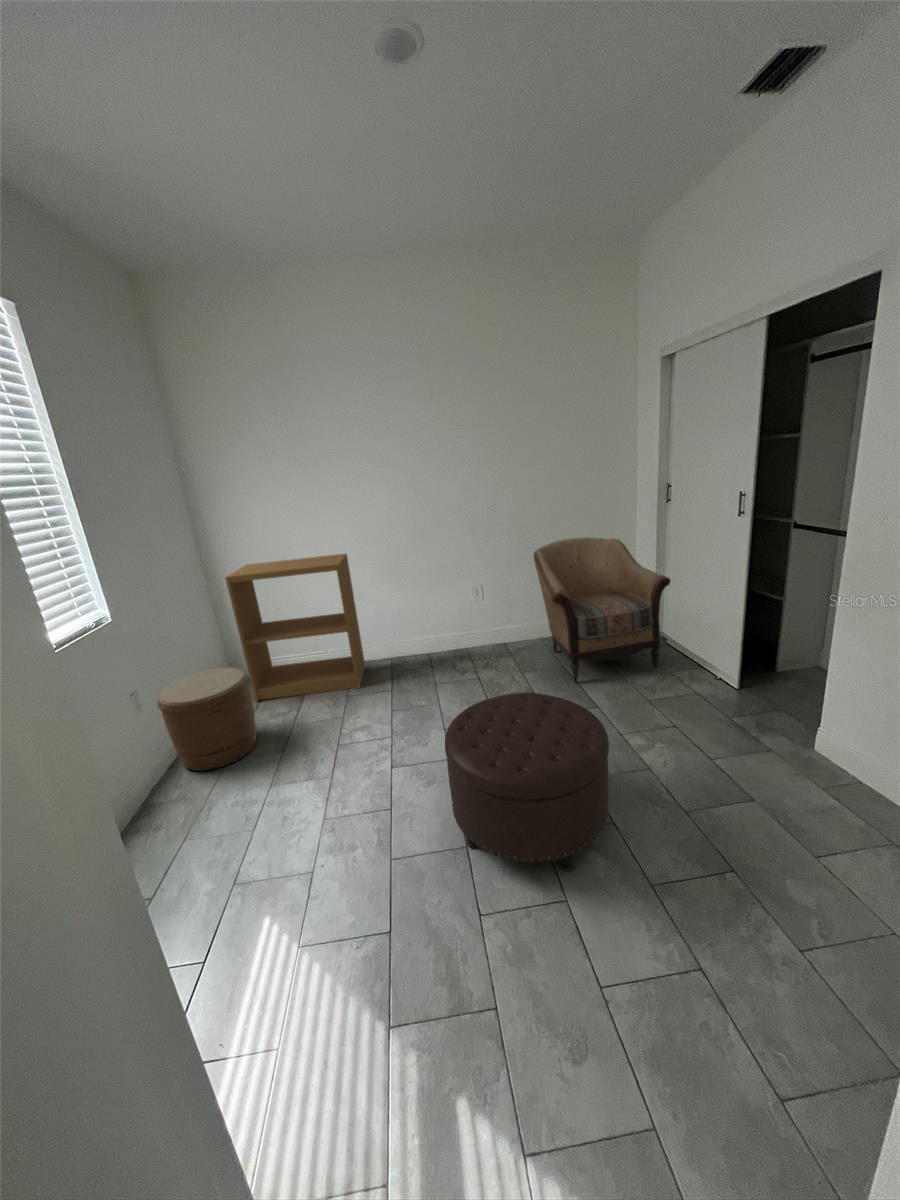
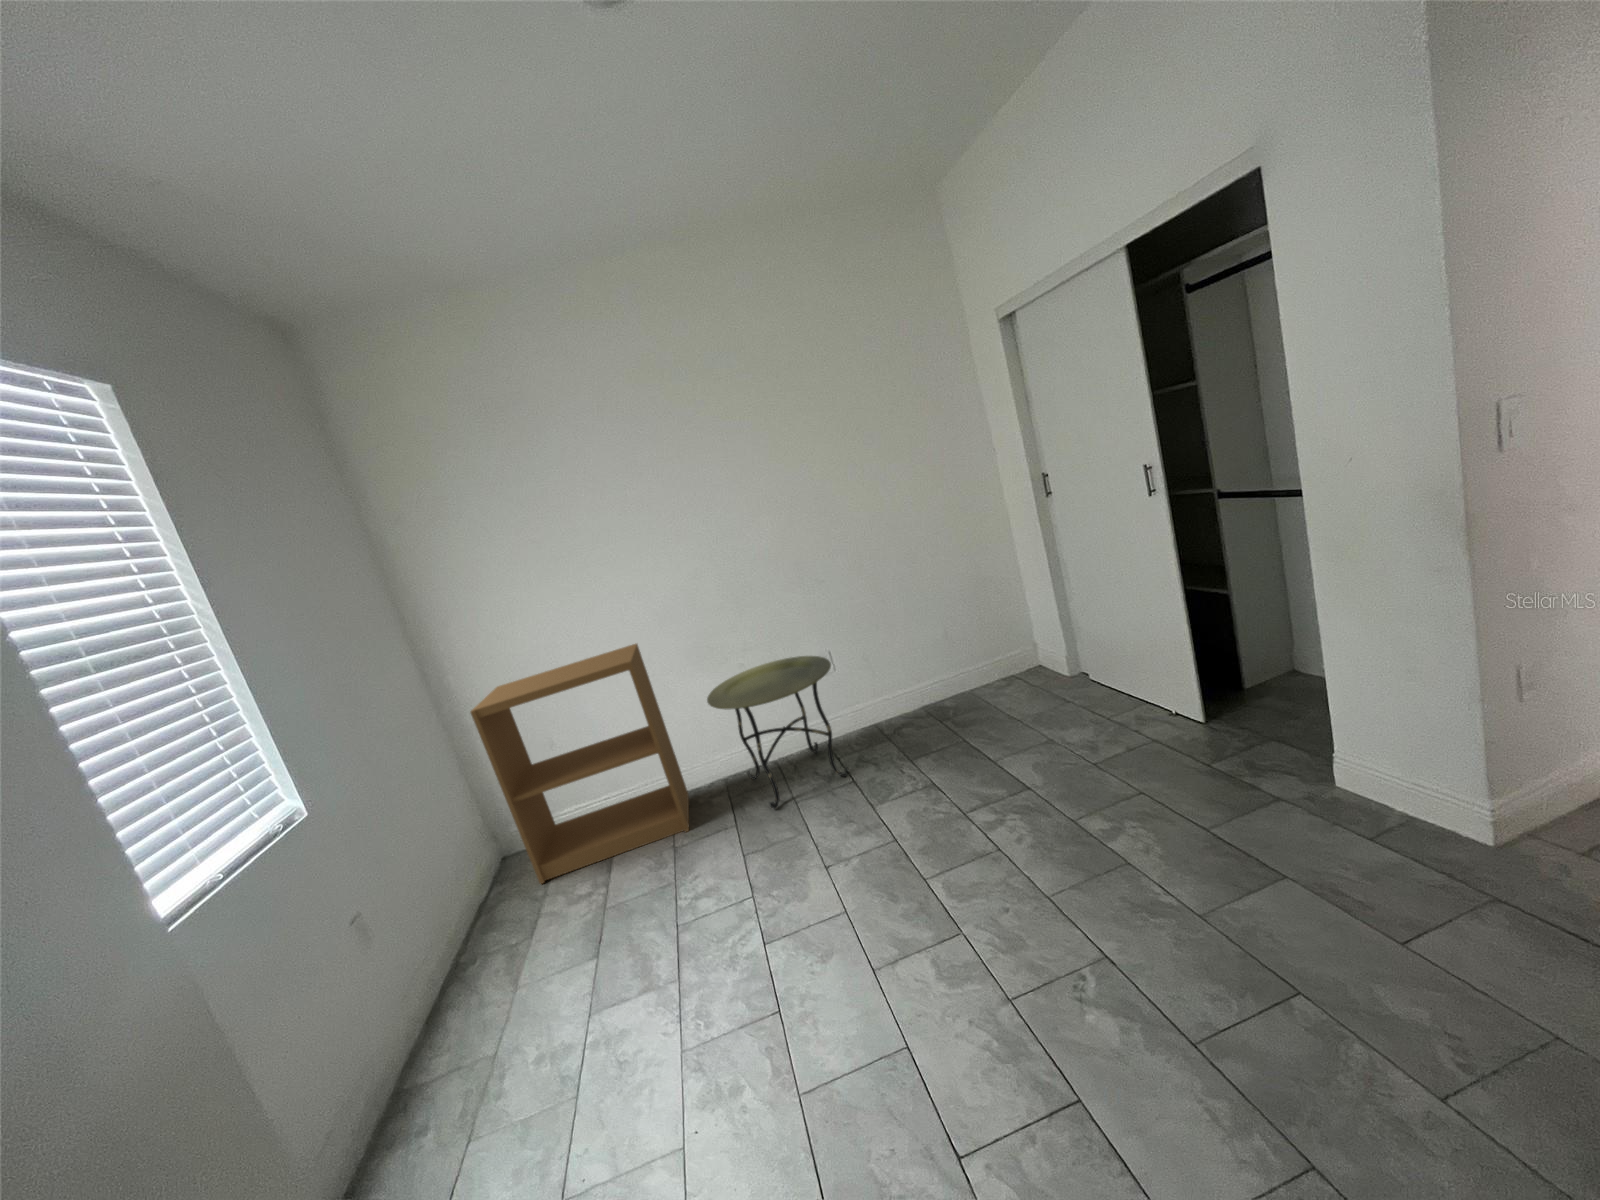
armchair: present [534,537,671,682] -> none [891,555,1091,759]
side table: none [388,585,479,686] -> present [707,656,848,809]
woven basket: present [157,668,257,771] -> none [392,843,552,1021]
ottoman: present [445,693,609,871] -> none [844,790,1107,1064]

